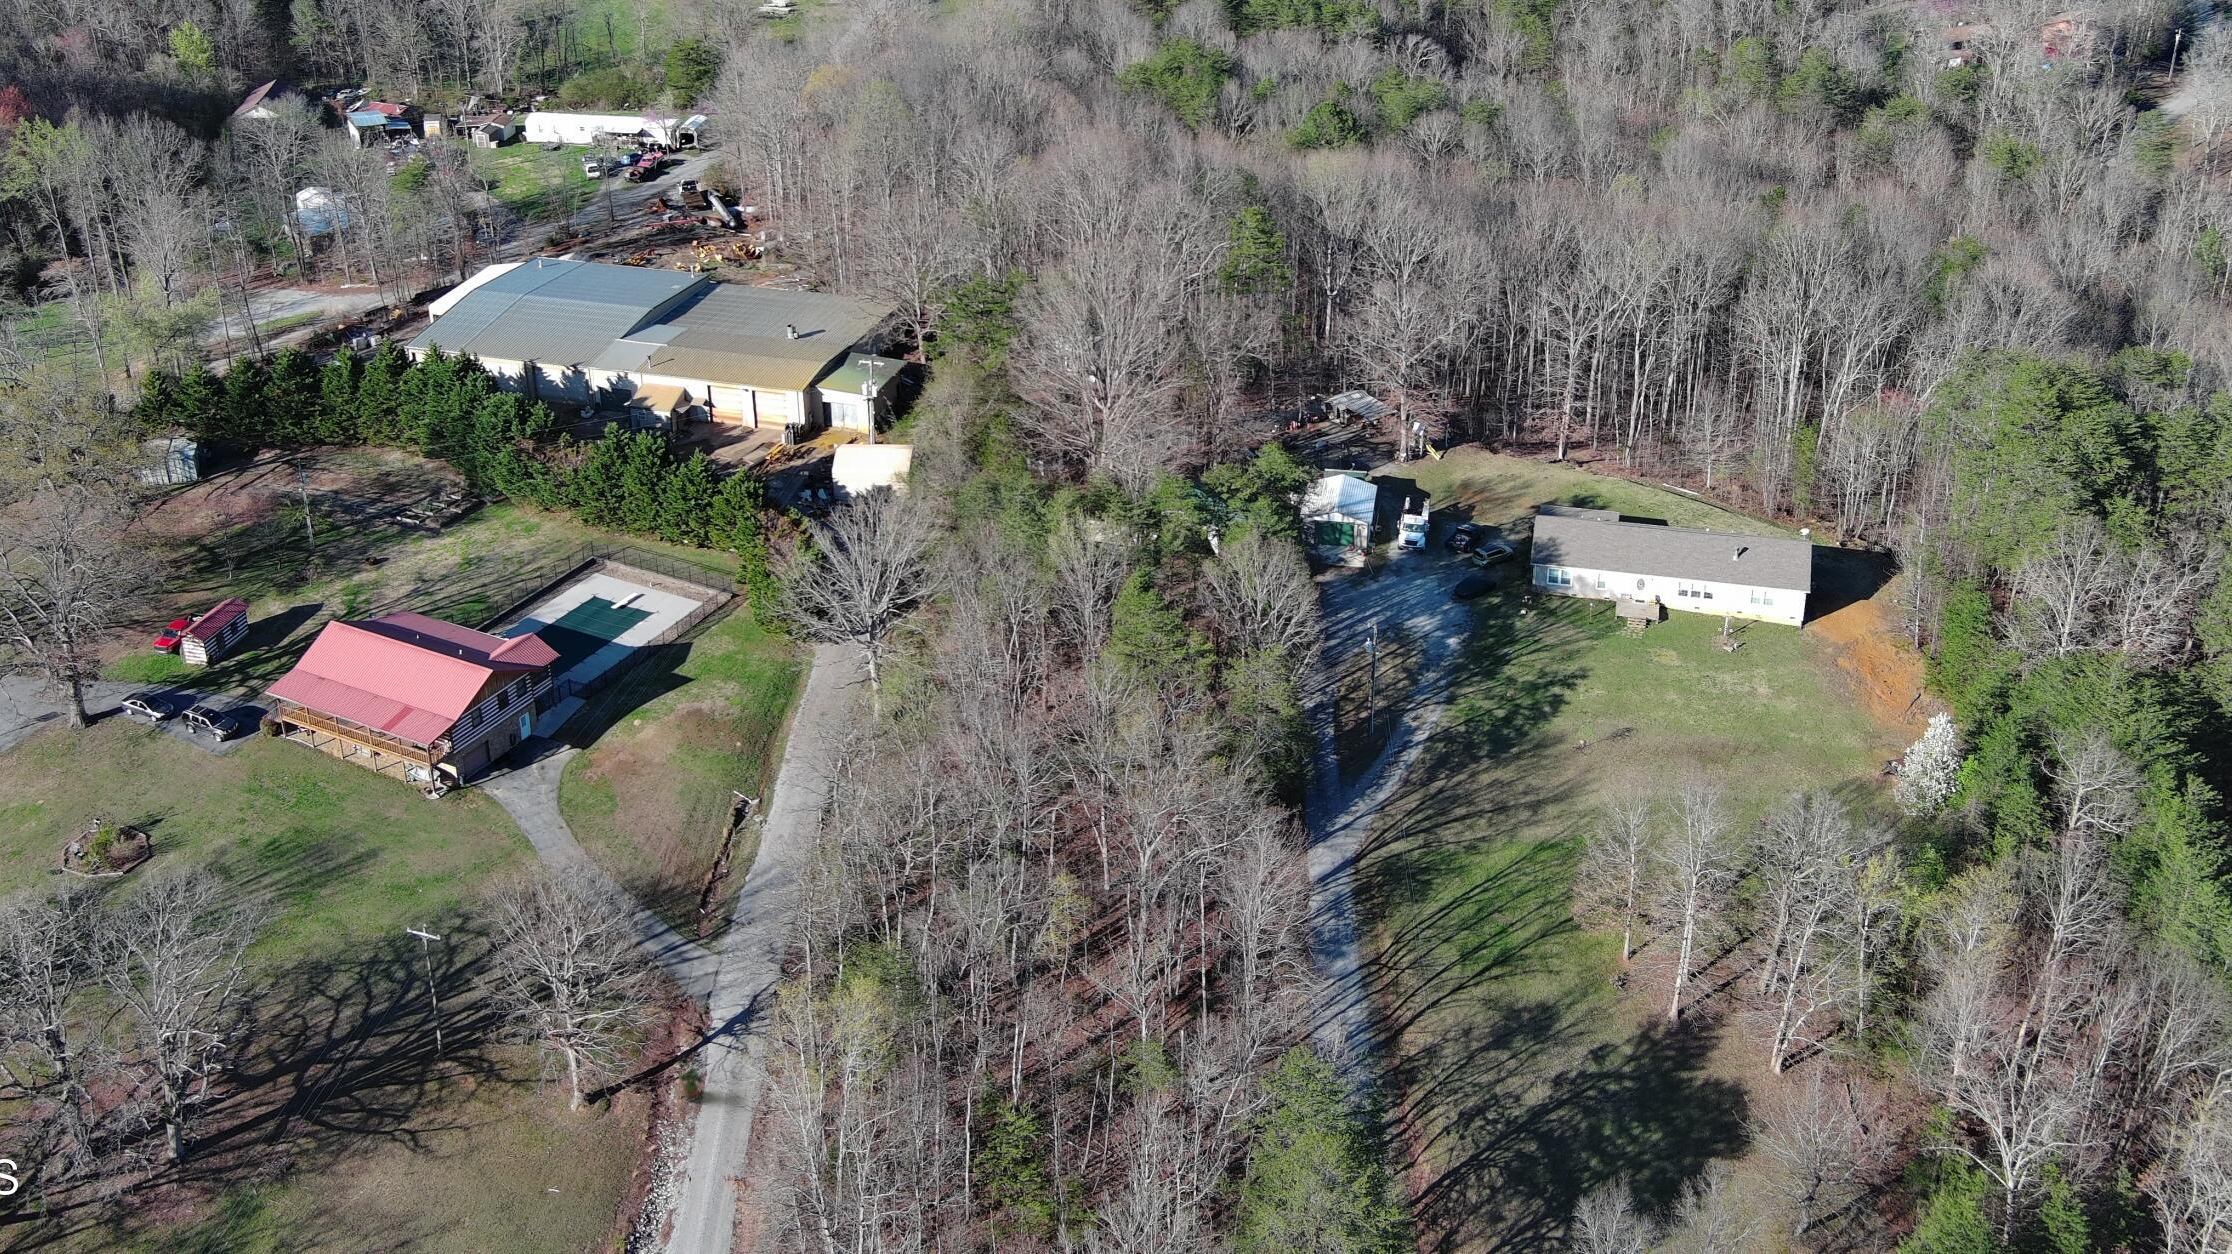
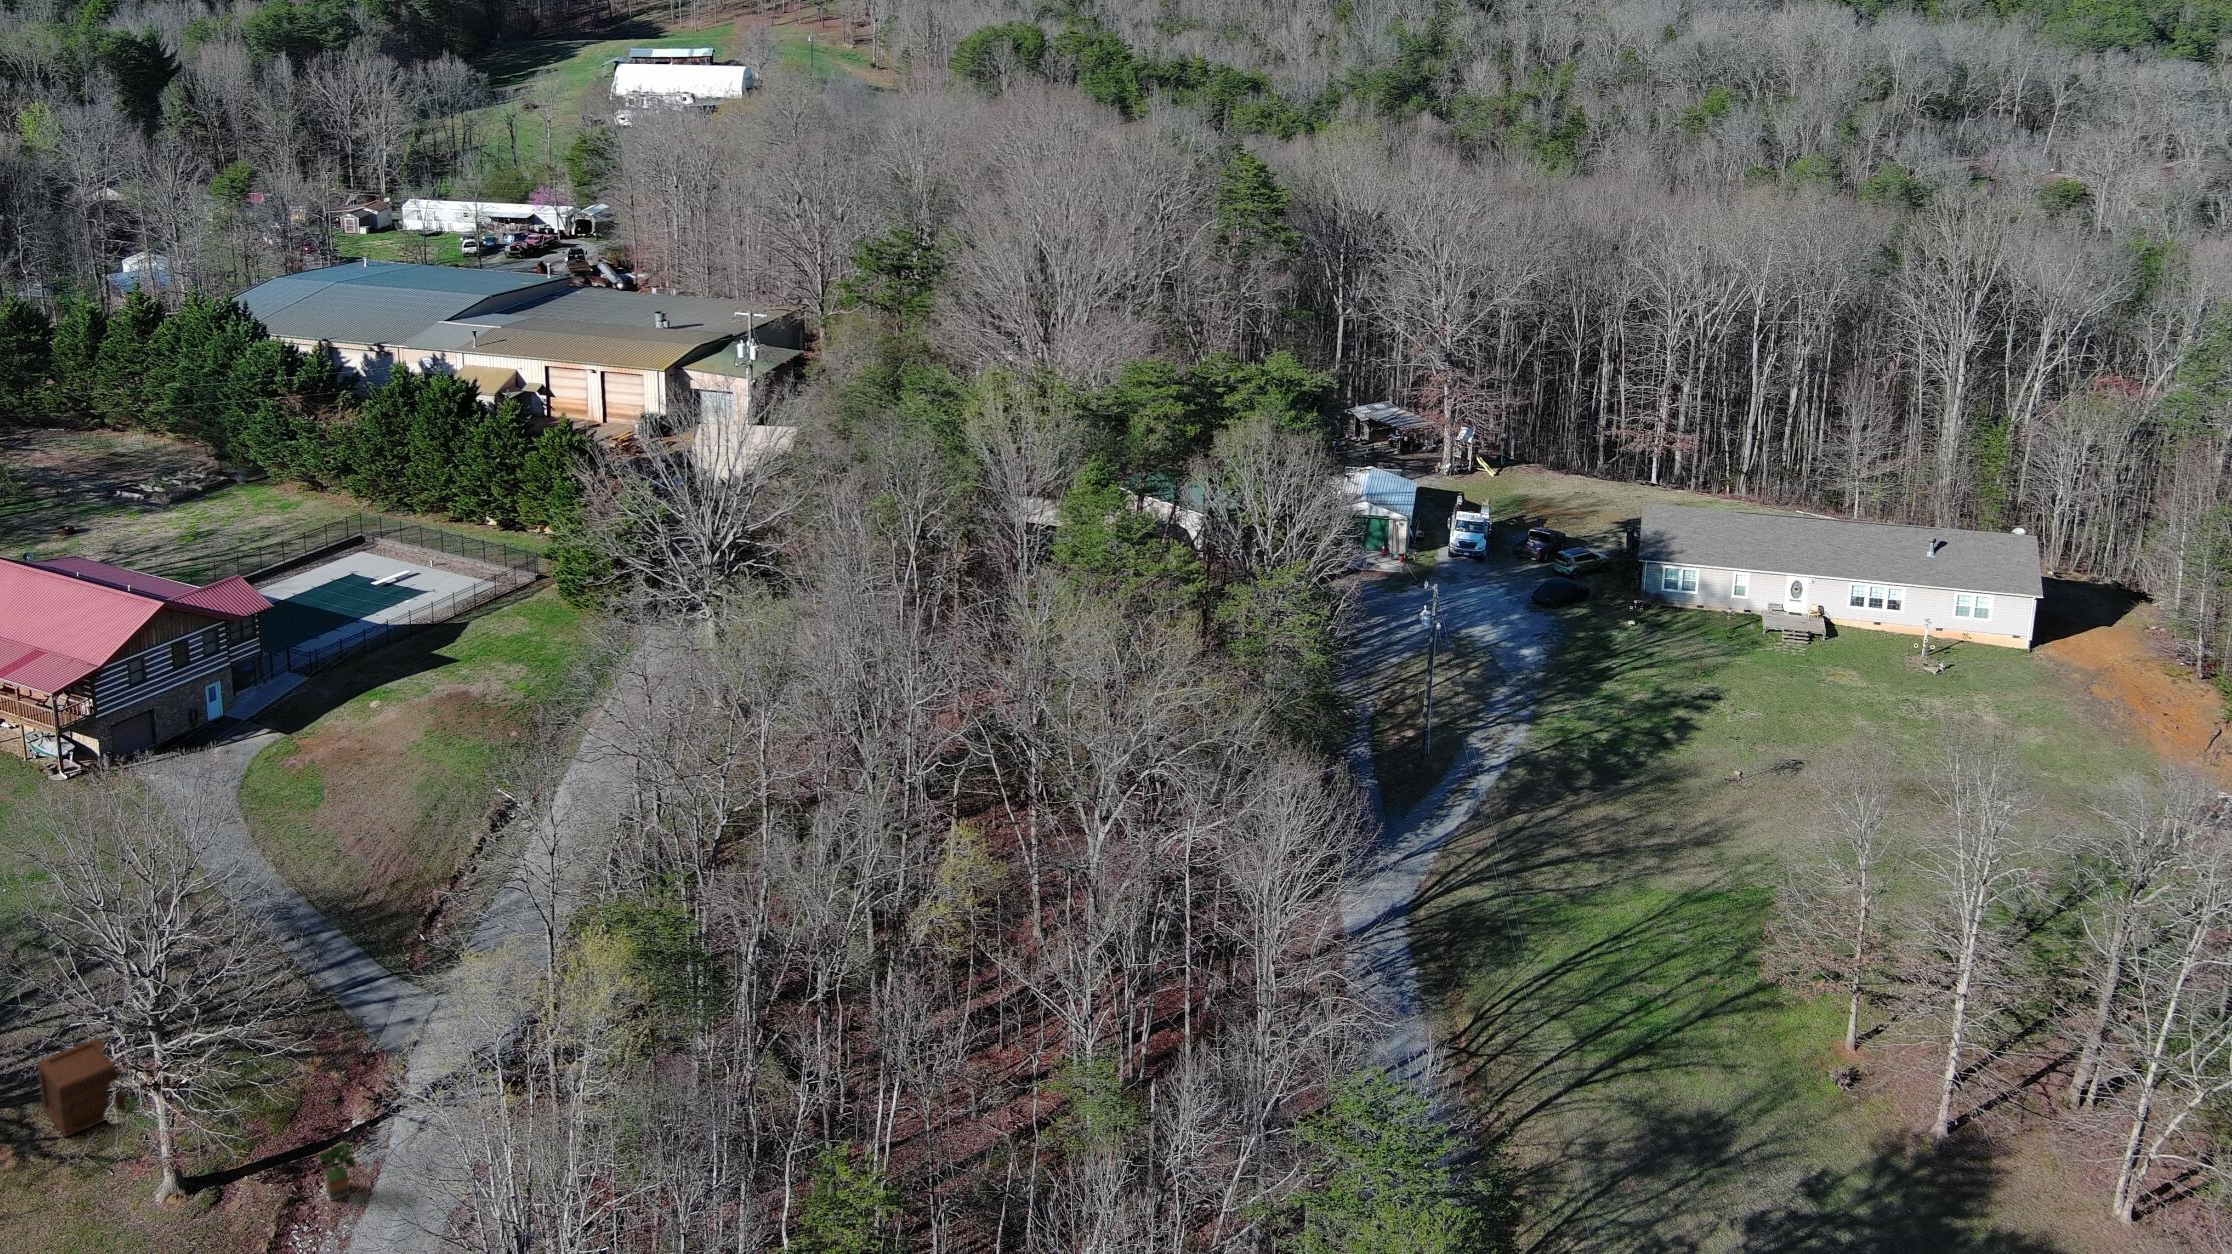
wooden crate: none [491,1005,548,1069] -> present [37,1038,126,1137]

